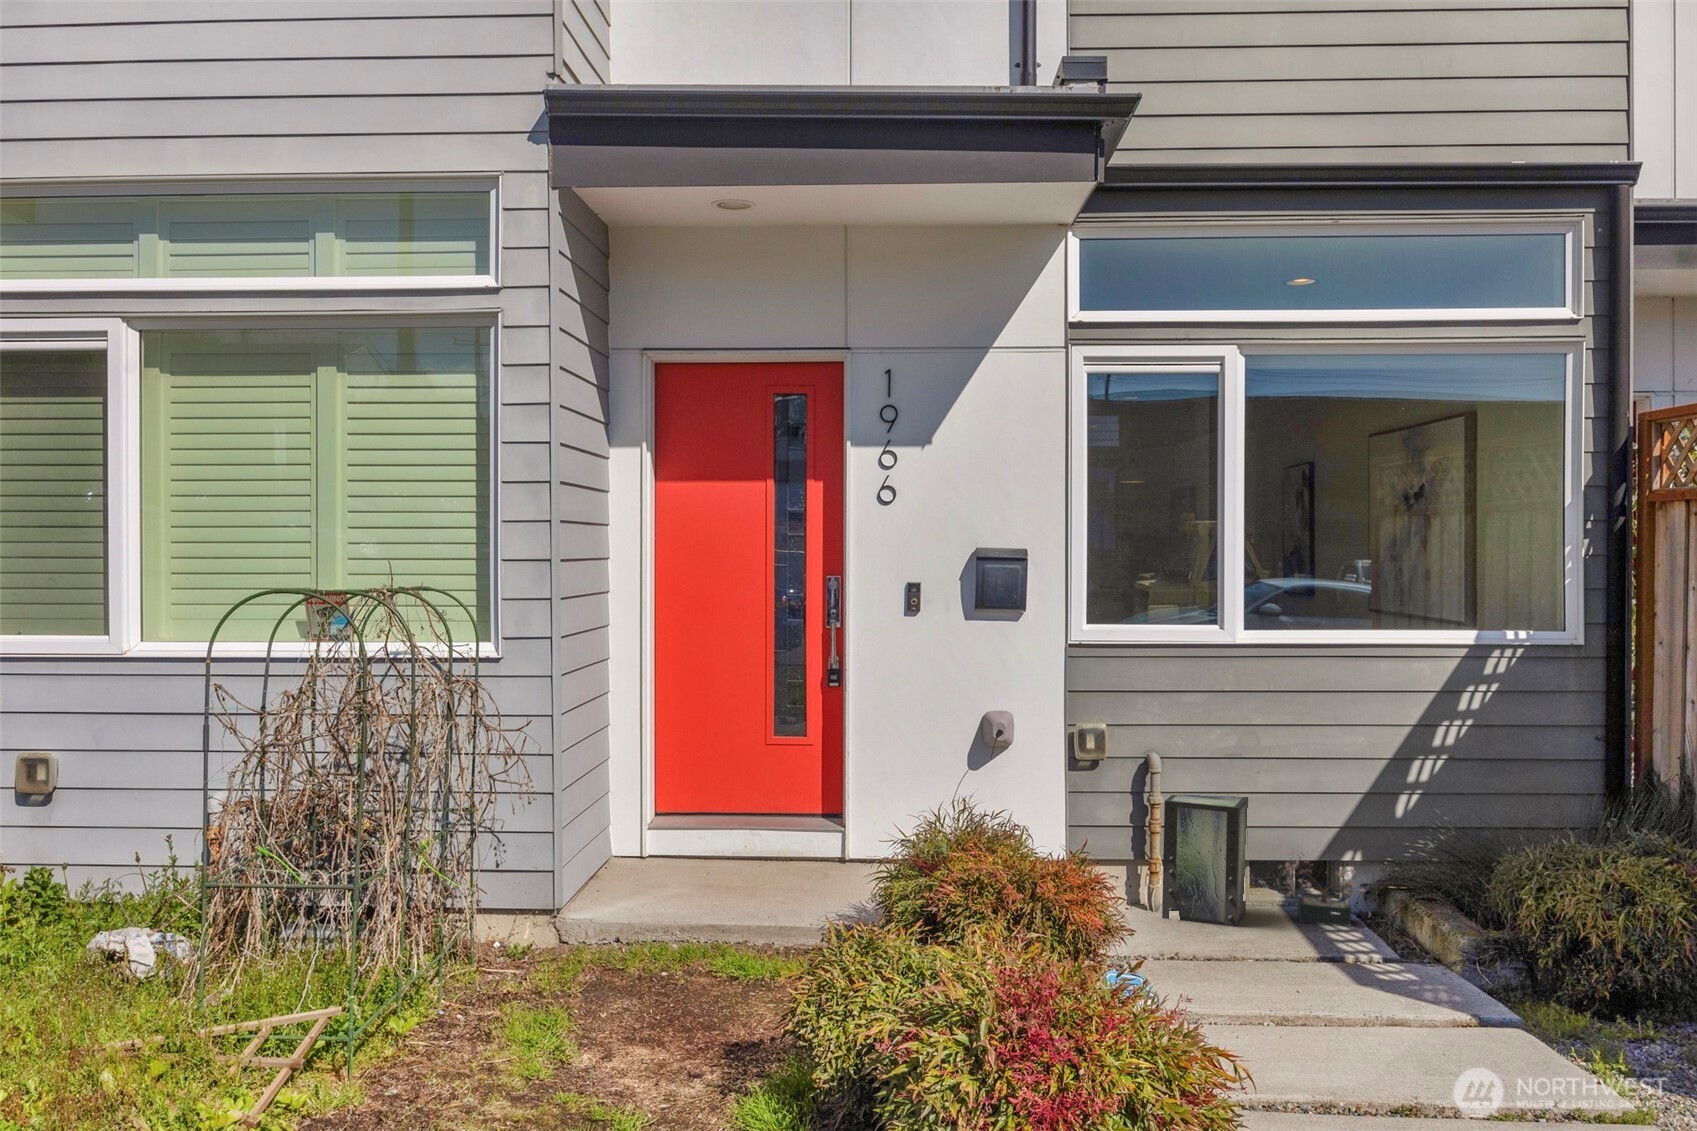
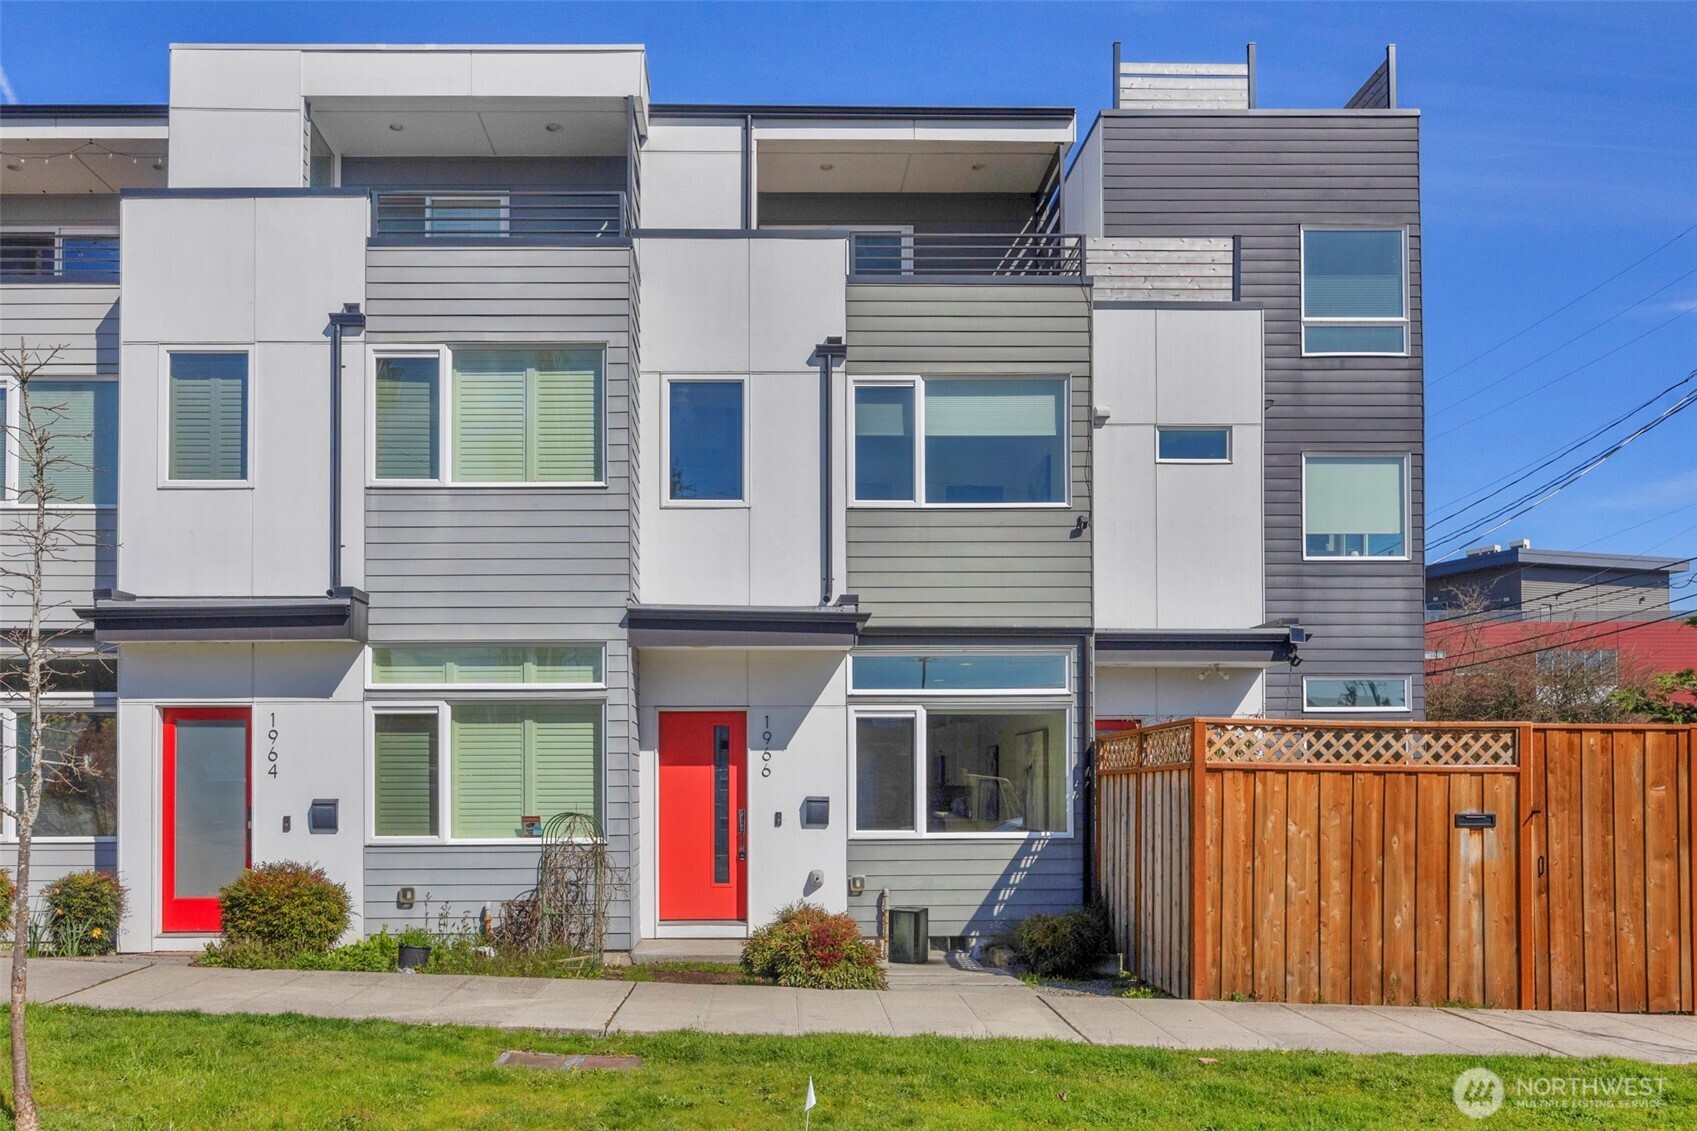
decorative plant: present [1277,850,1365,927] -> none [940,931,976,964]

